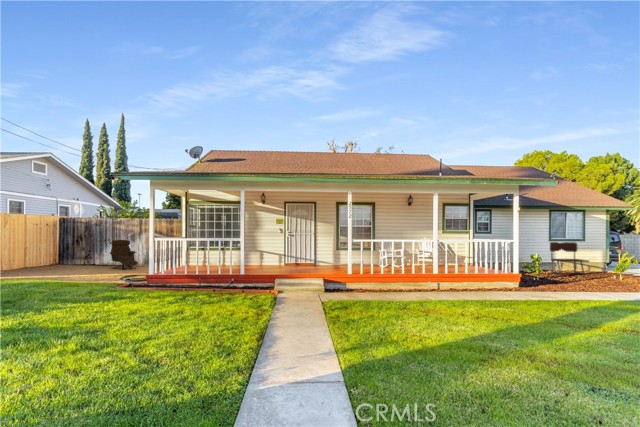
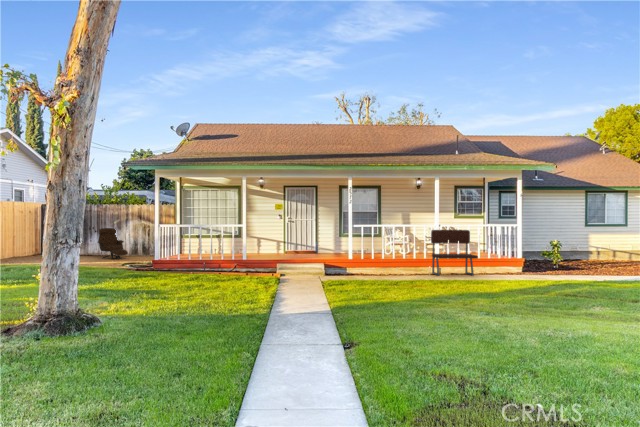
bench: present [550,242,589,274] -> present [431,230,478,276]

